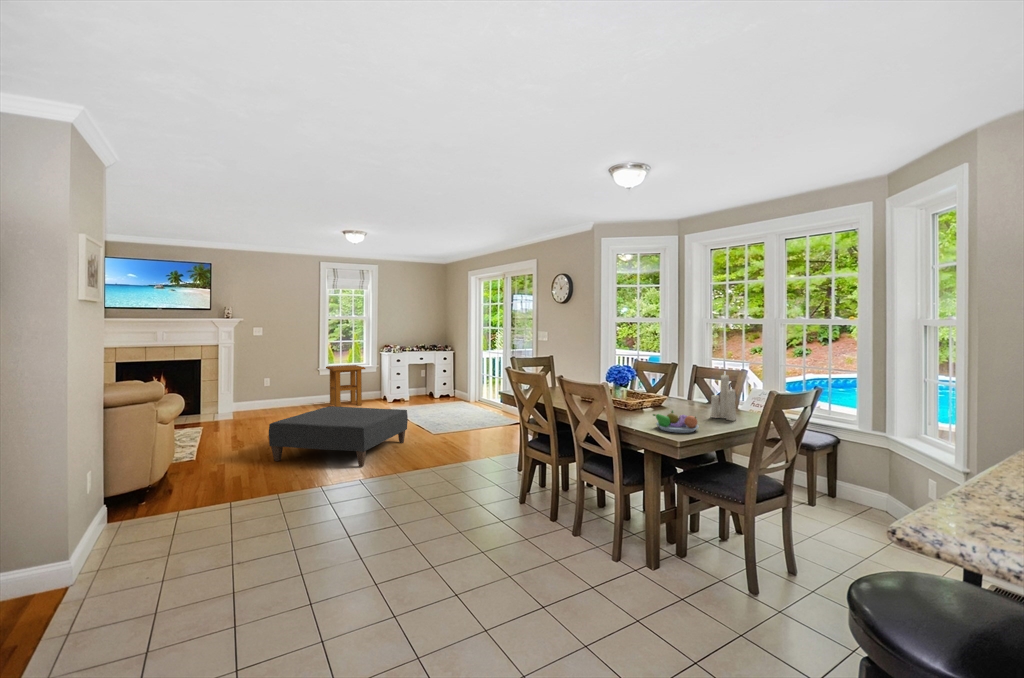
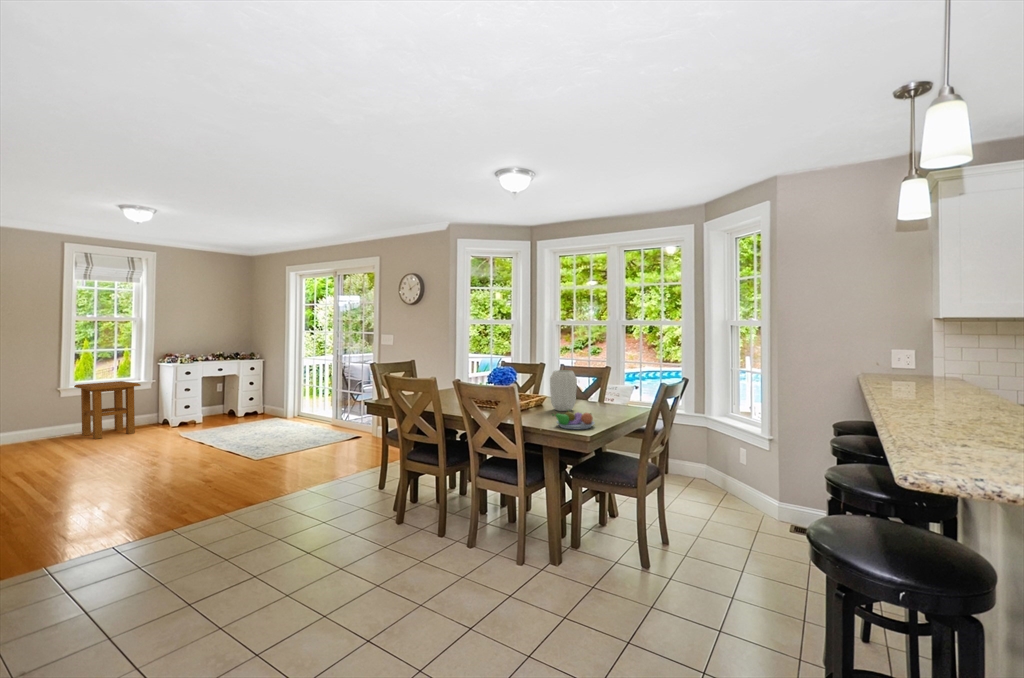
vase: none [667,370,697,413] -> present [550,370,577,411]
candle: present [710,375,736,421] -> none [592,366,615,415]
ottoman: present [269,406,408,467] -> none [18,433,227,519]

